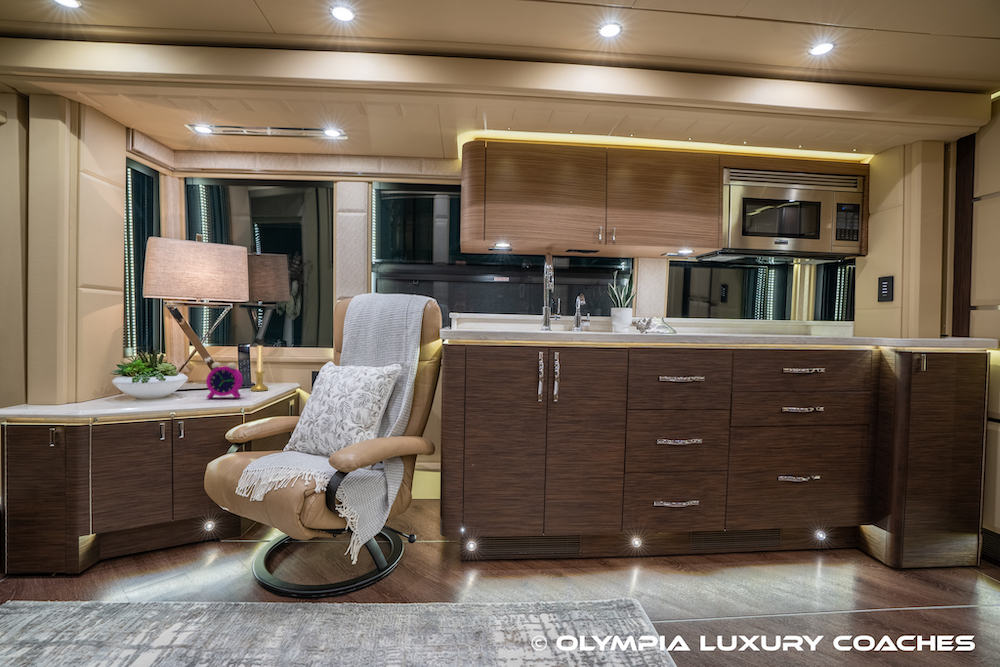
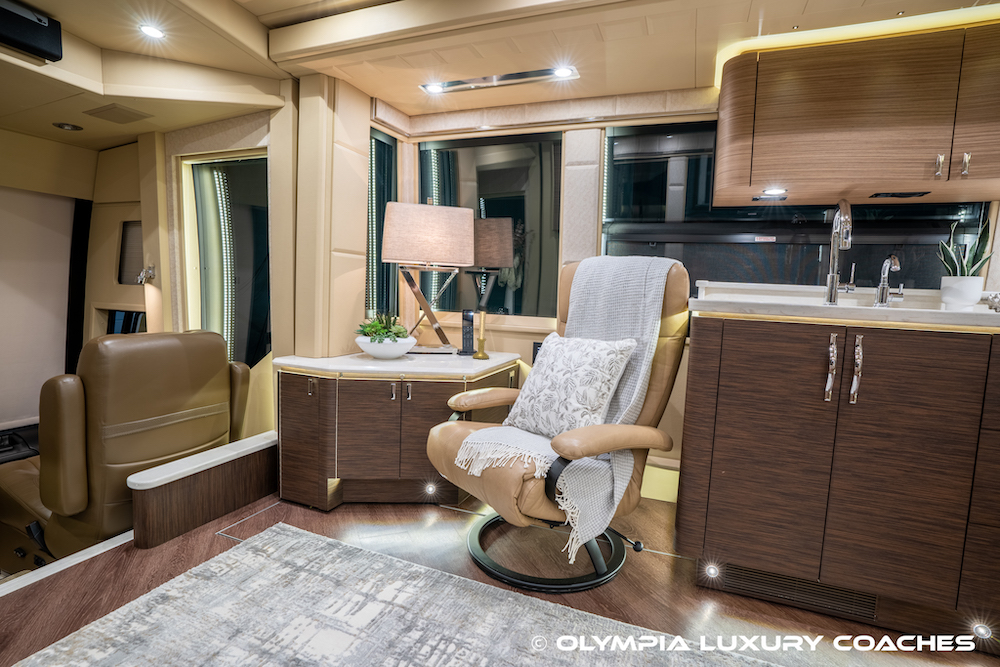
alarm clock: present [206,362,243,399] -> none [432,321,466,364]

